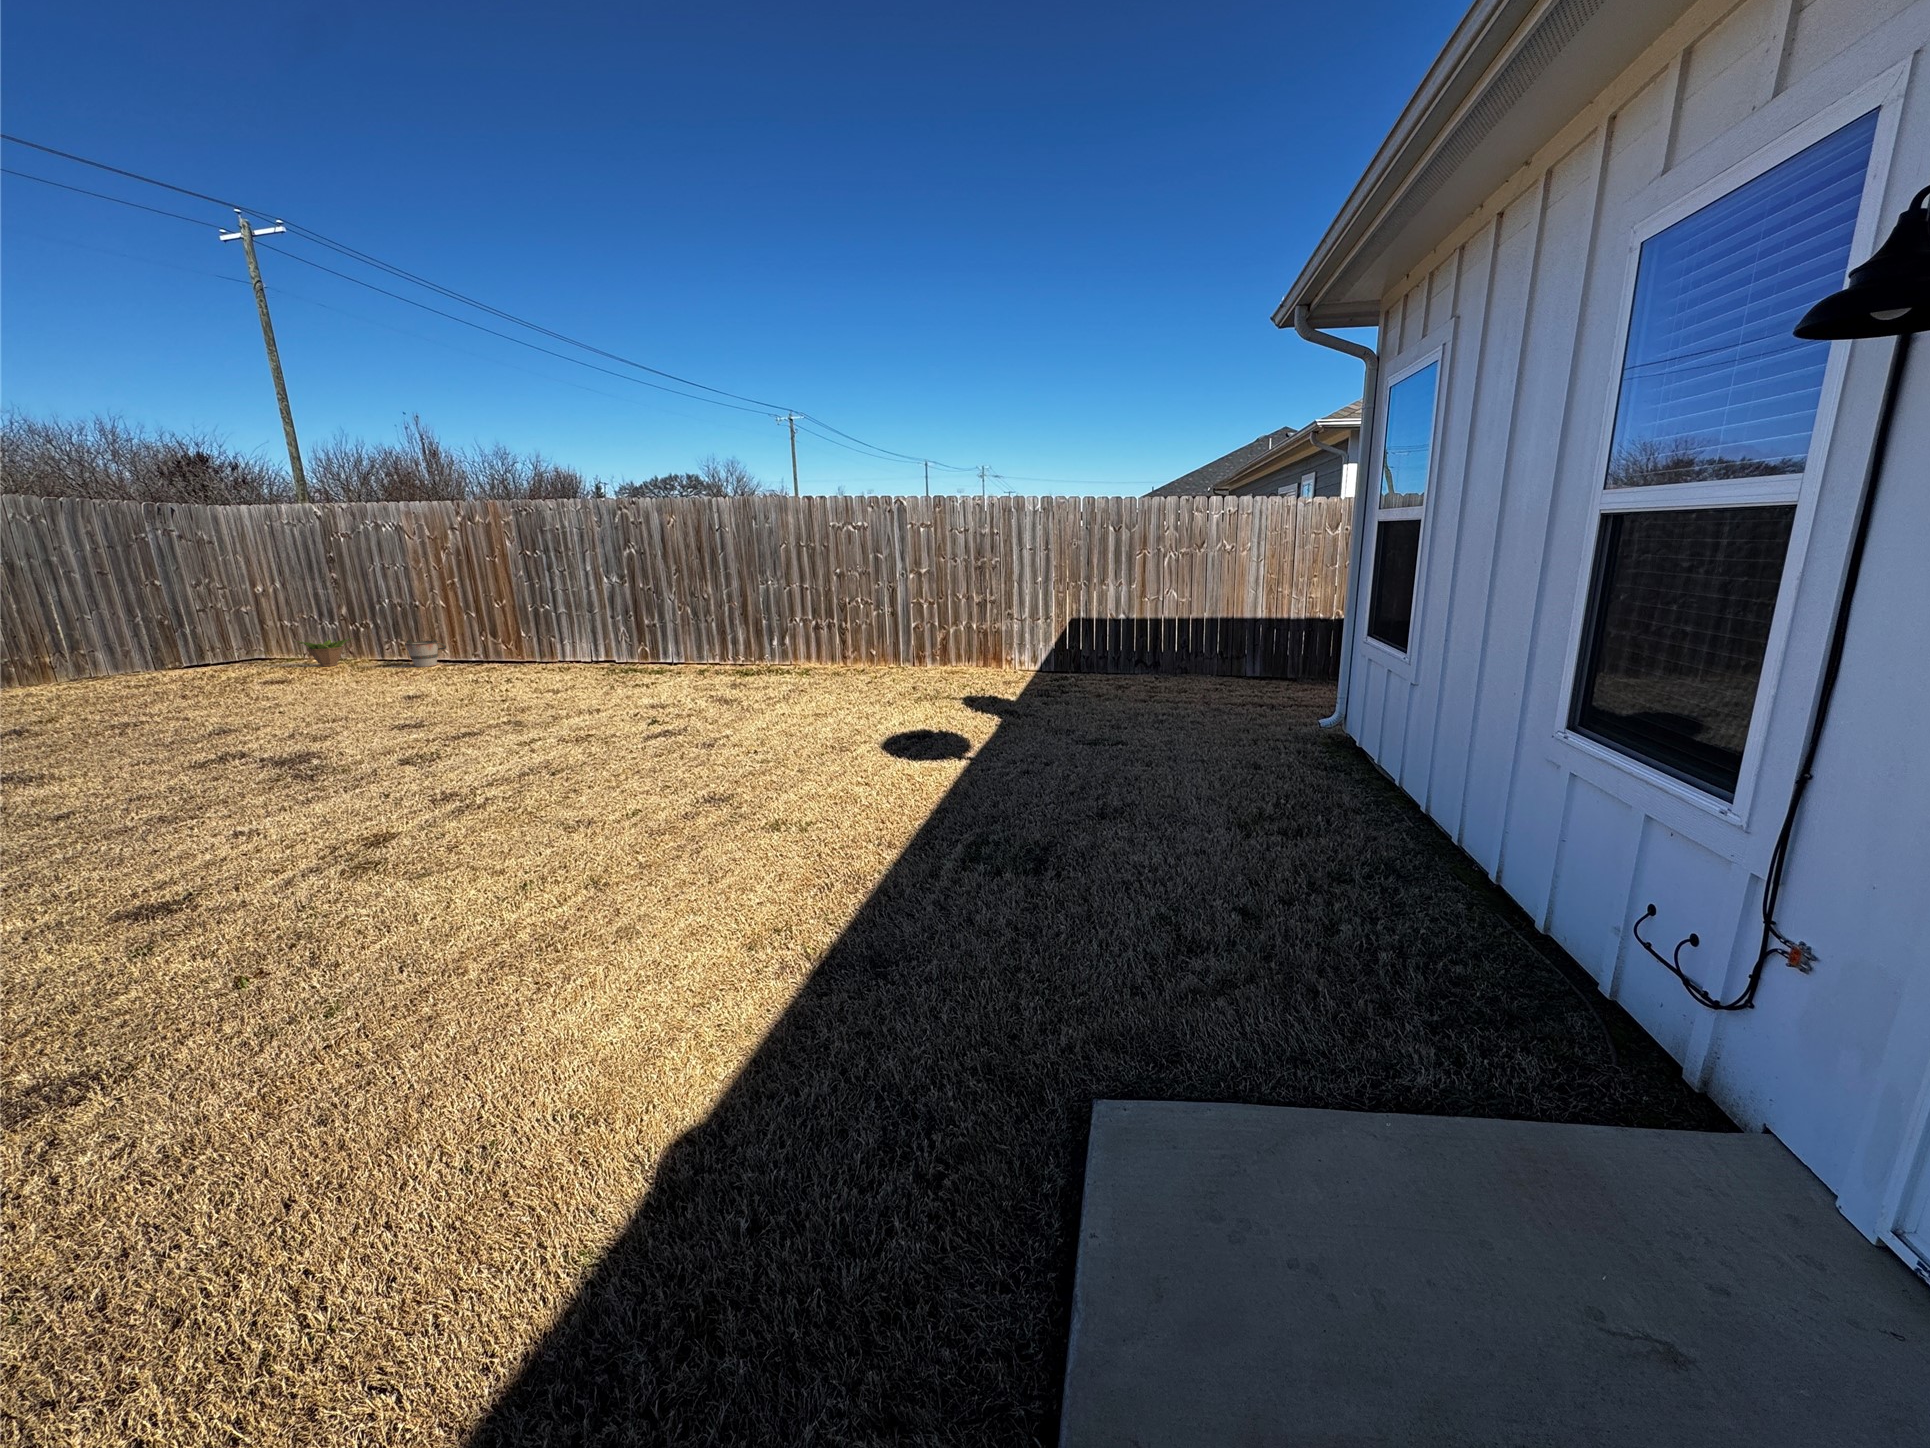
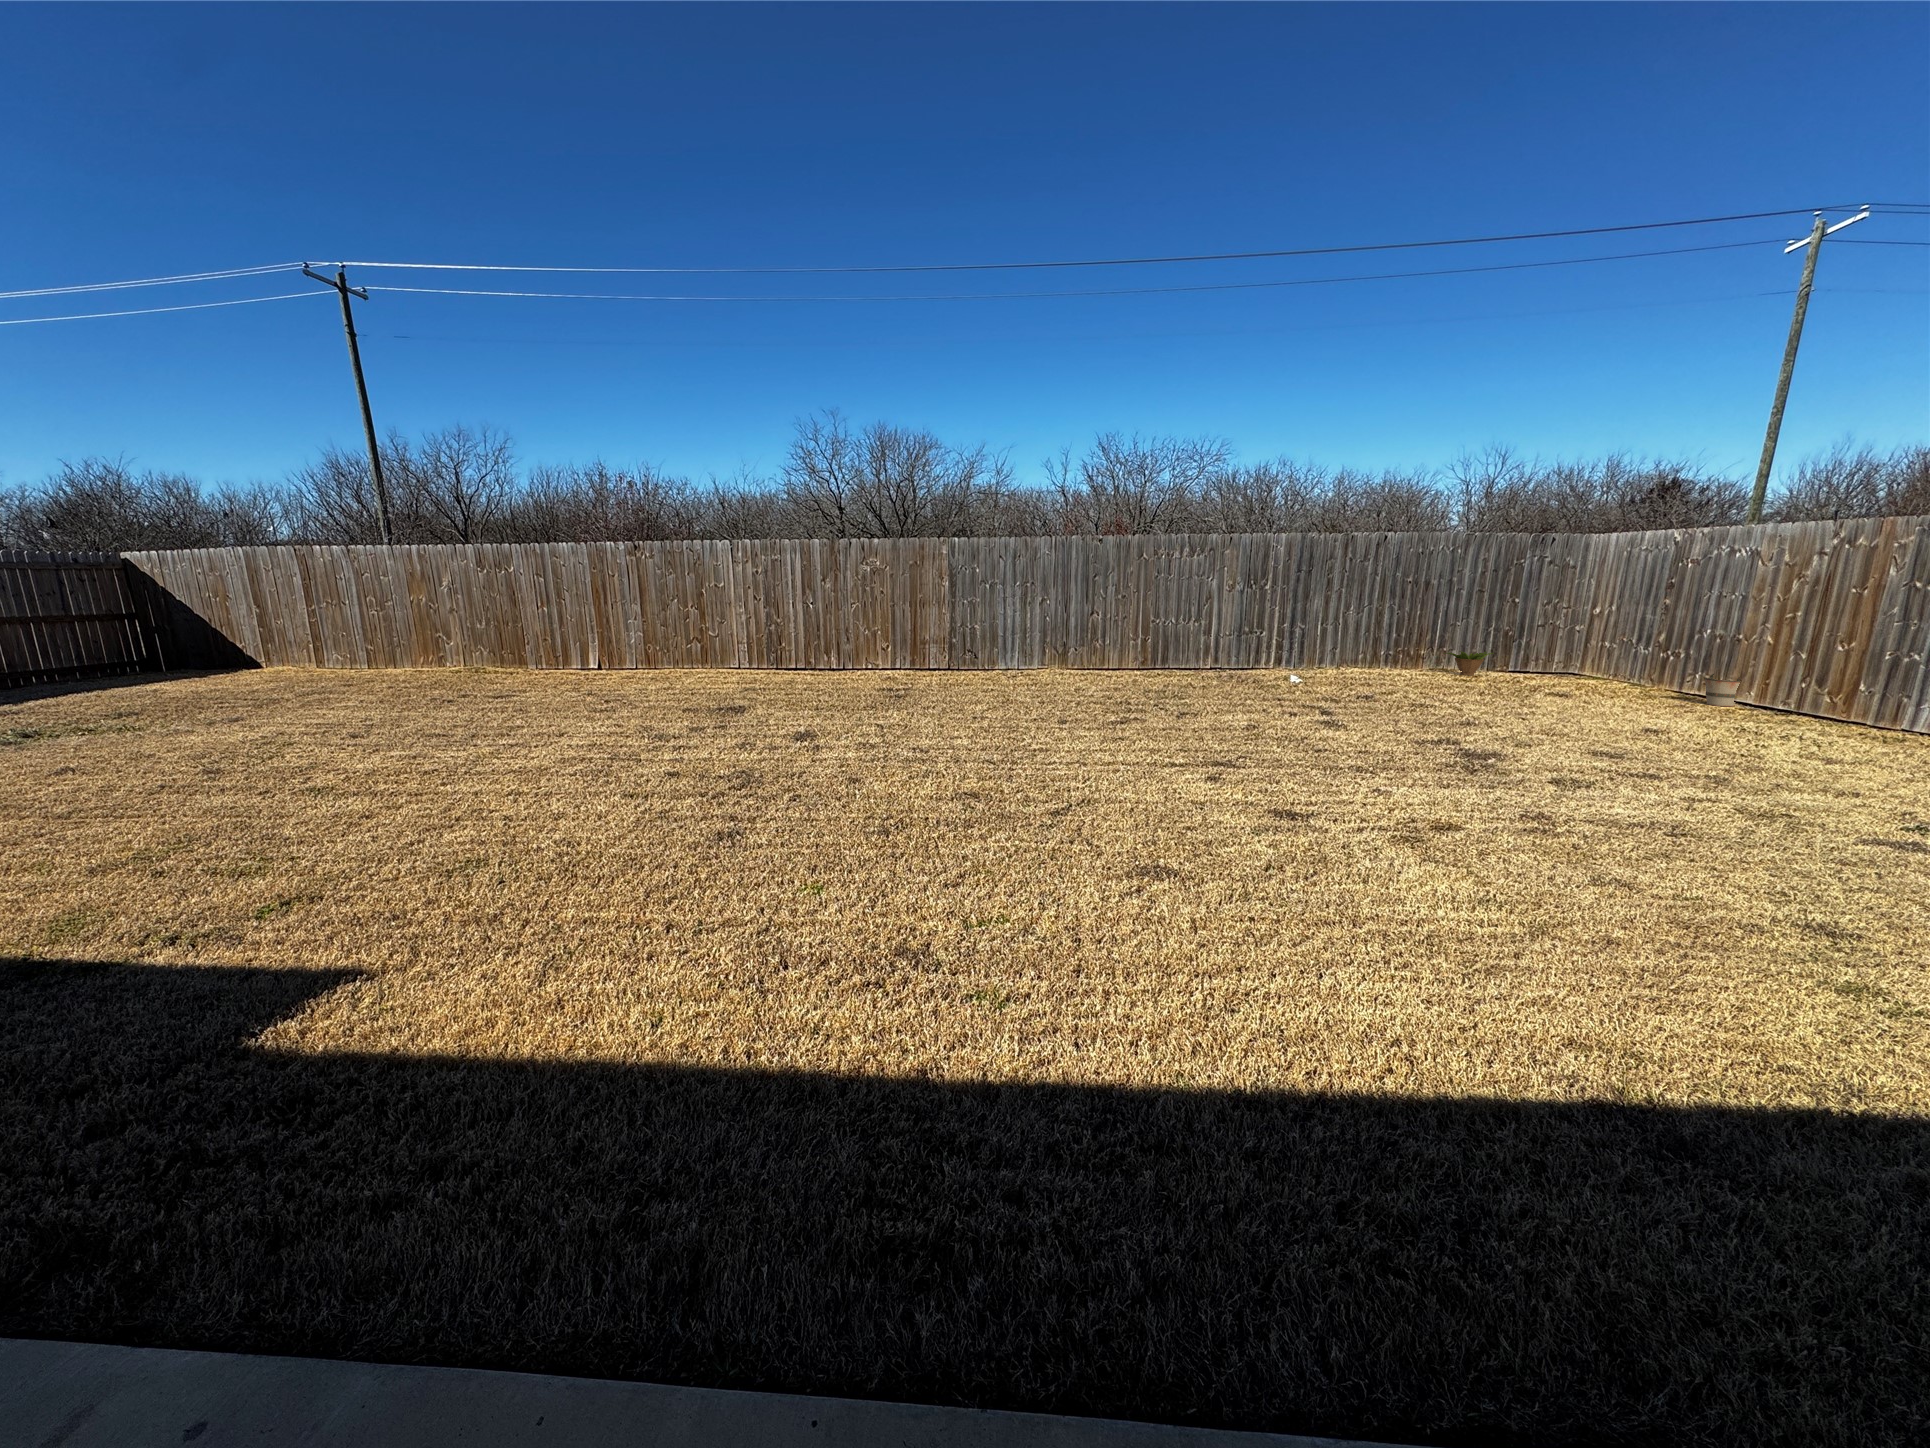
decorative plant: present [298,638,354,666] -> present [1444,651,1492,675]

